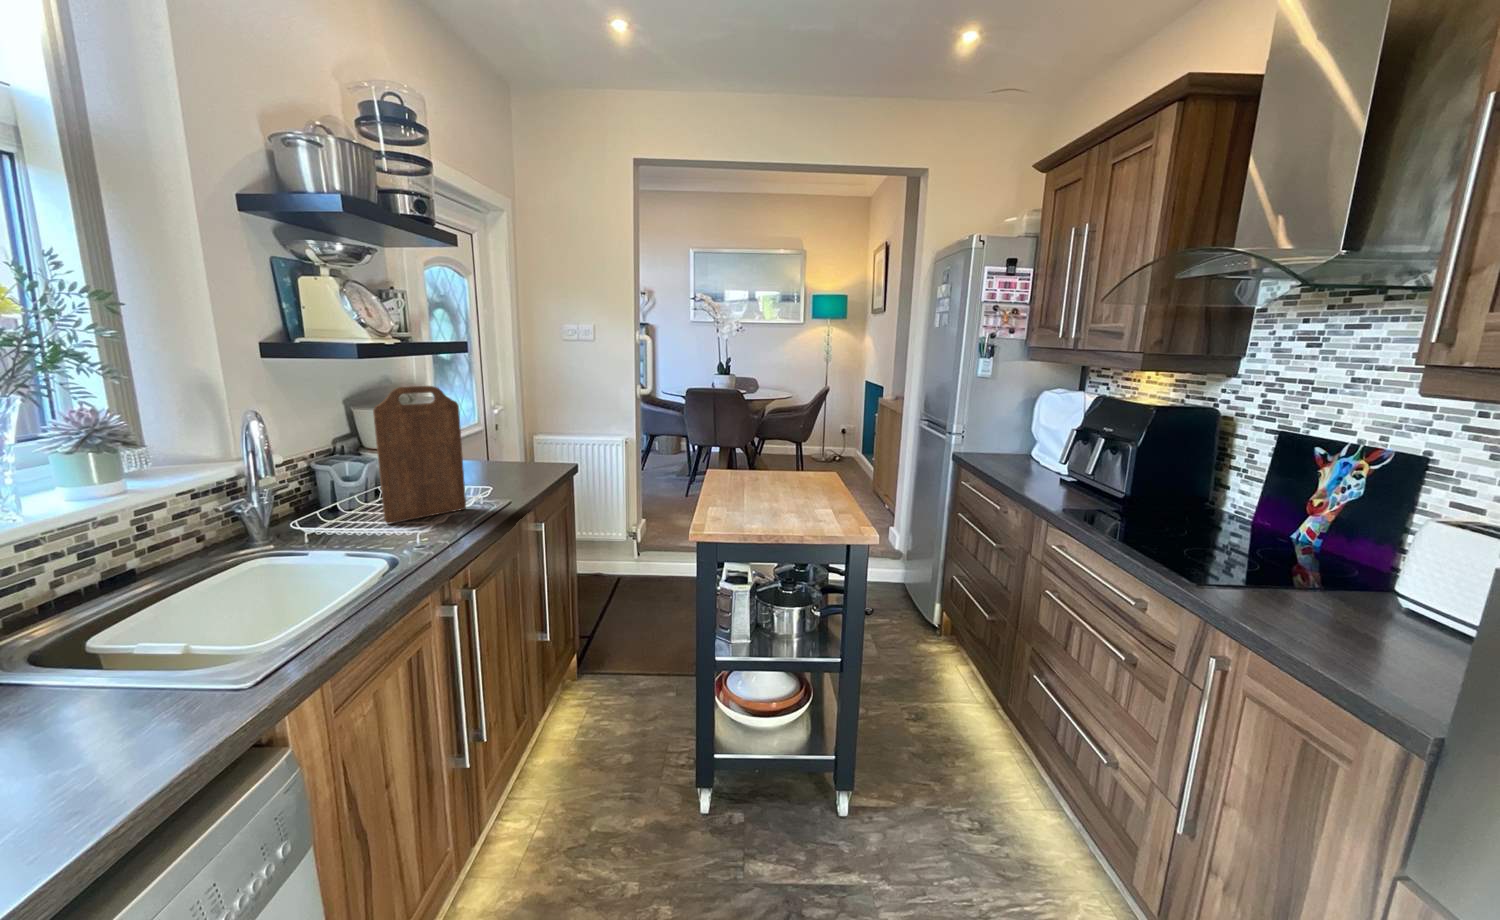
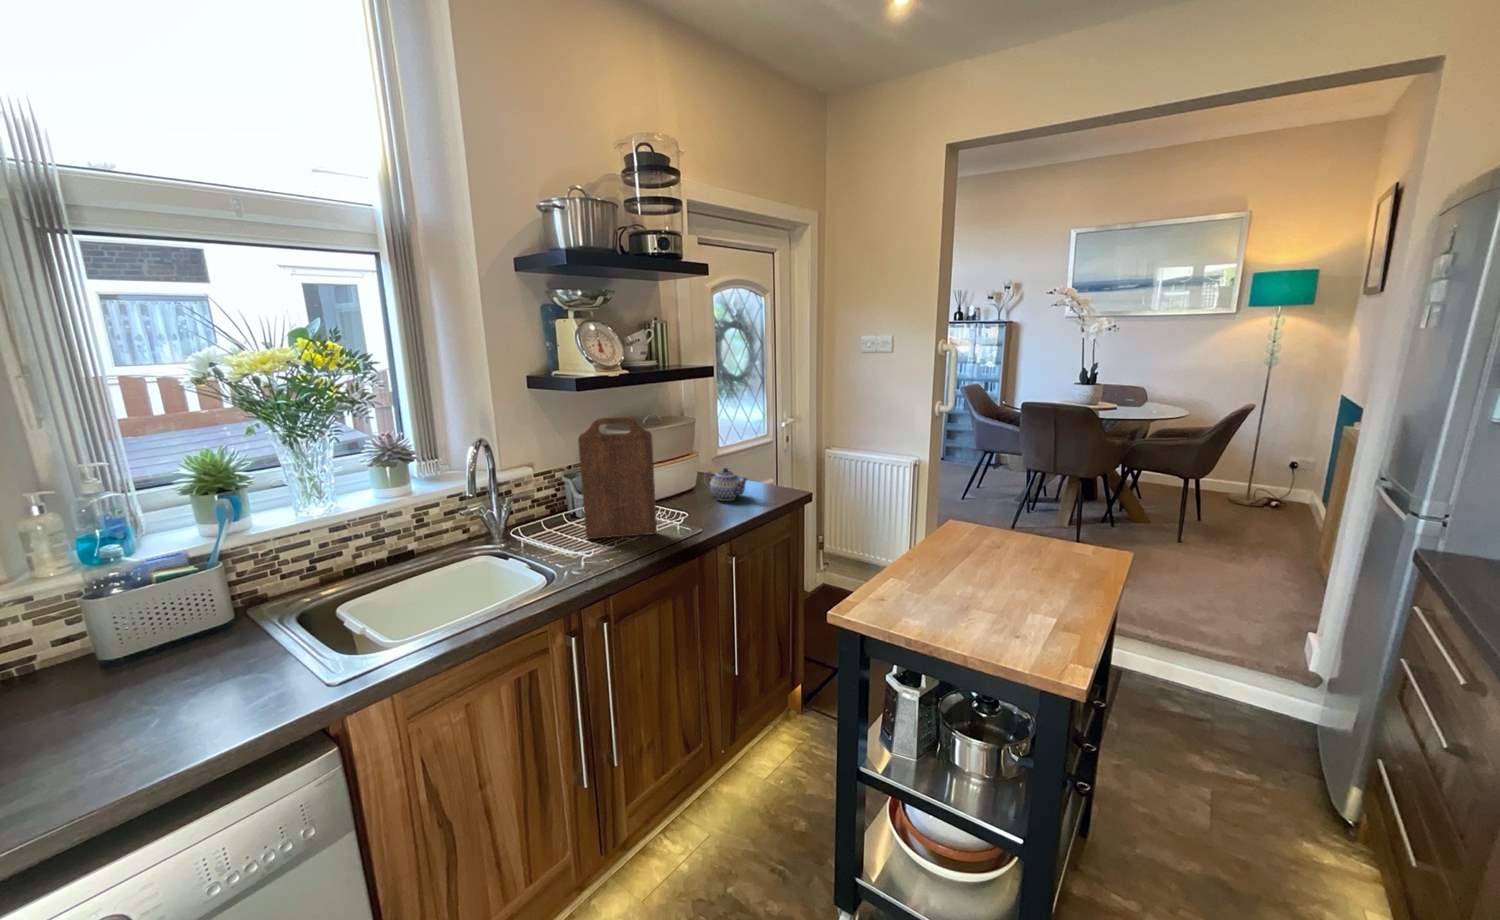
teapot: none [474,444,529,477] -> present [703,468,748,501]

